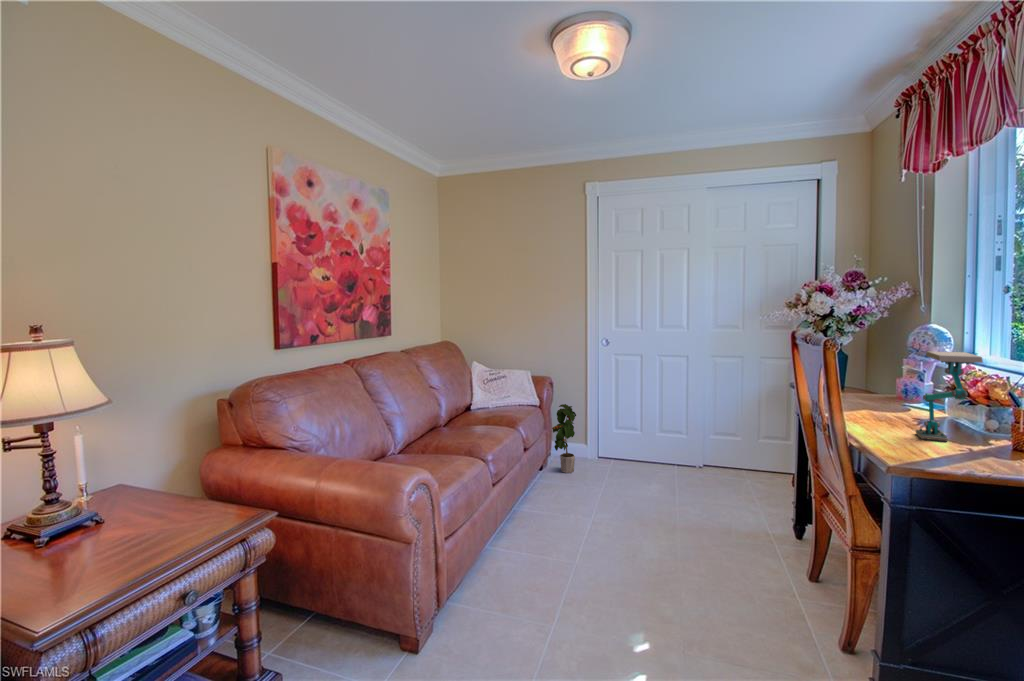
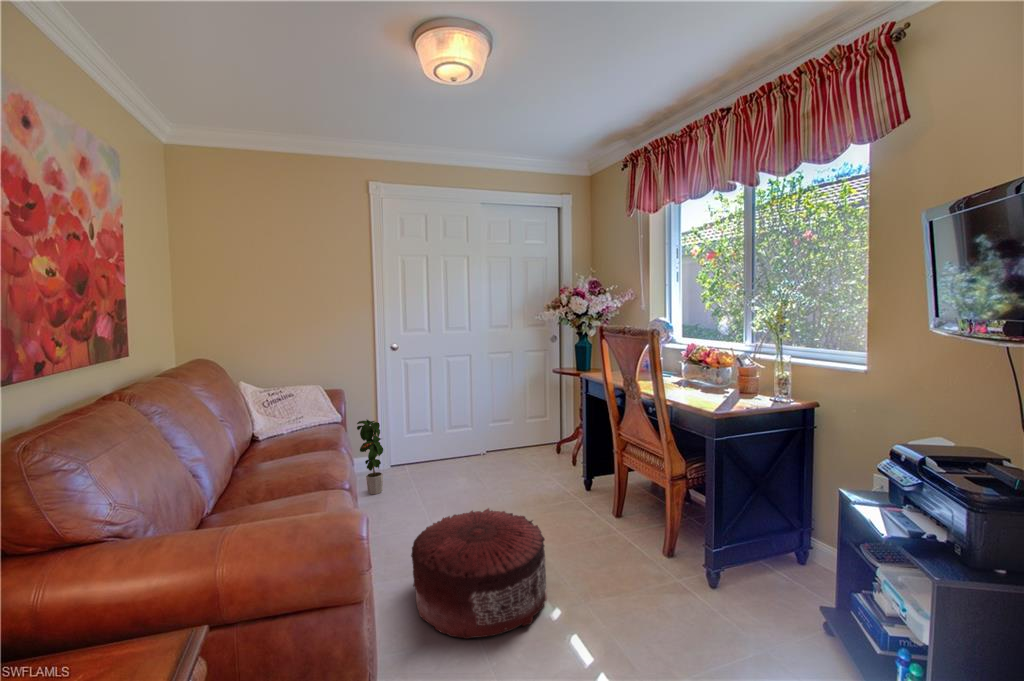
desk lamp: present [916,351,983,441] -> none [685,335,729,394]
pouf: none [509,510,656,652] -> present [411,508,547,639]

